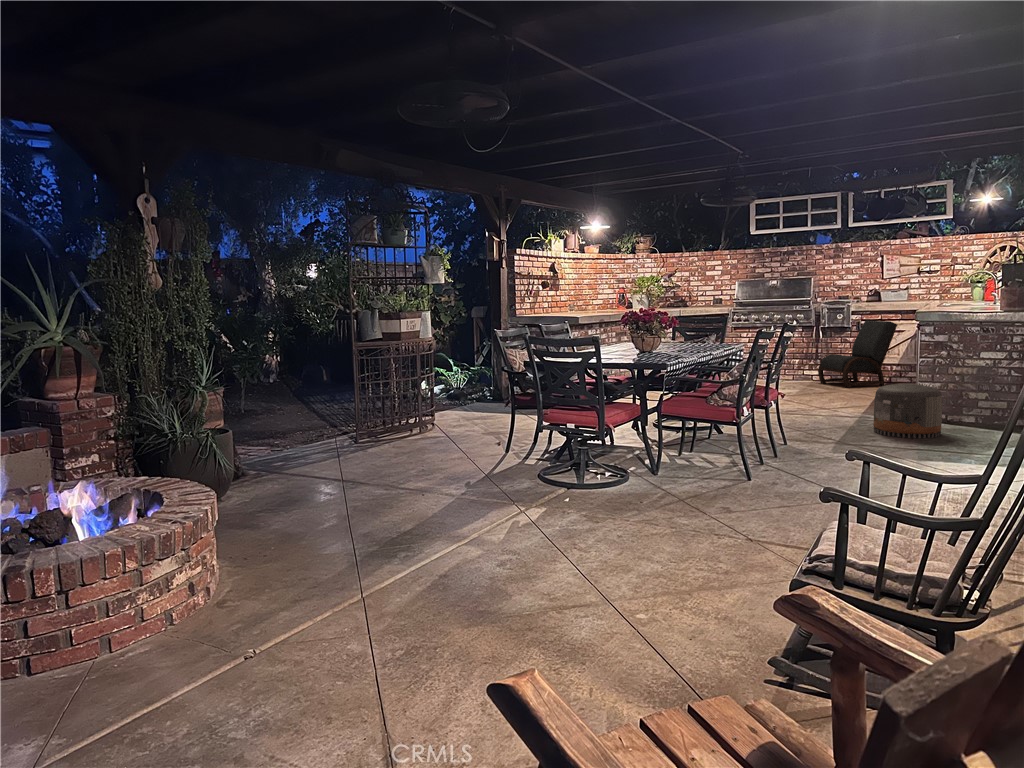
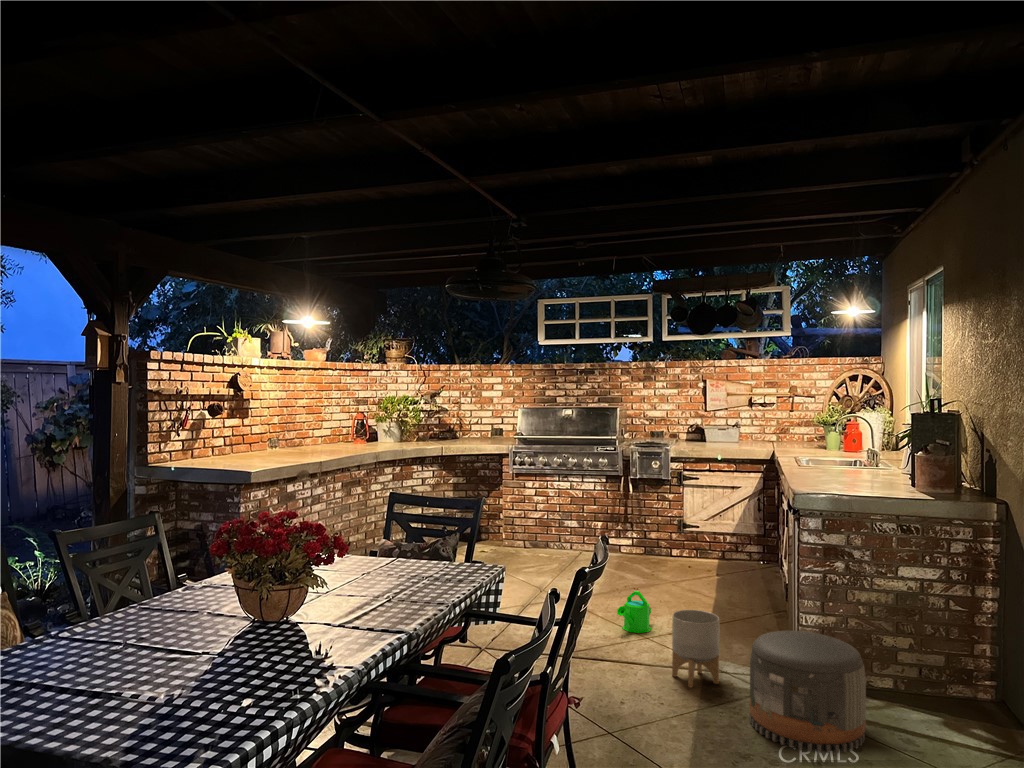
lounge chair: present [818,321,897,388] -> none [631,469,731,571]
watering can: none [801,383,825,408] -> present [617,591,651,633]
planter: none [832,383,863,422] -> present [672,610,719,688]

